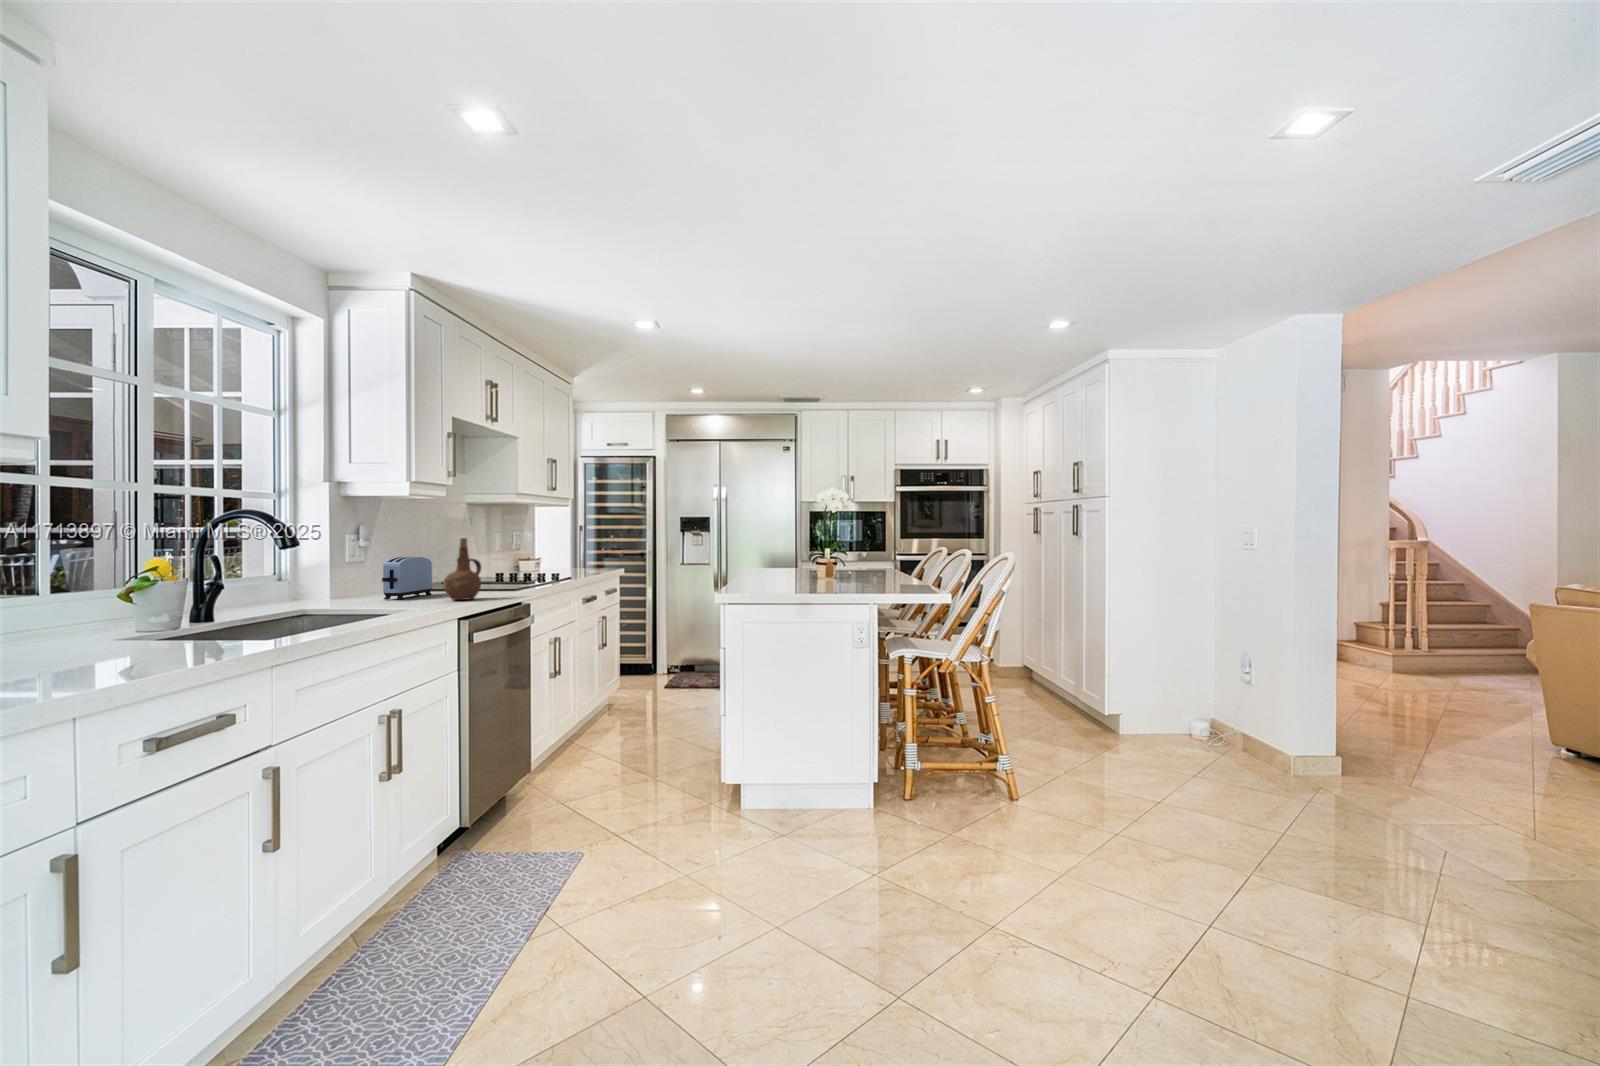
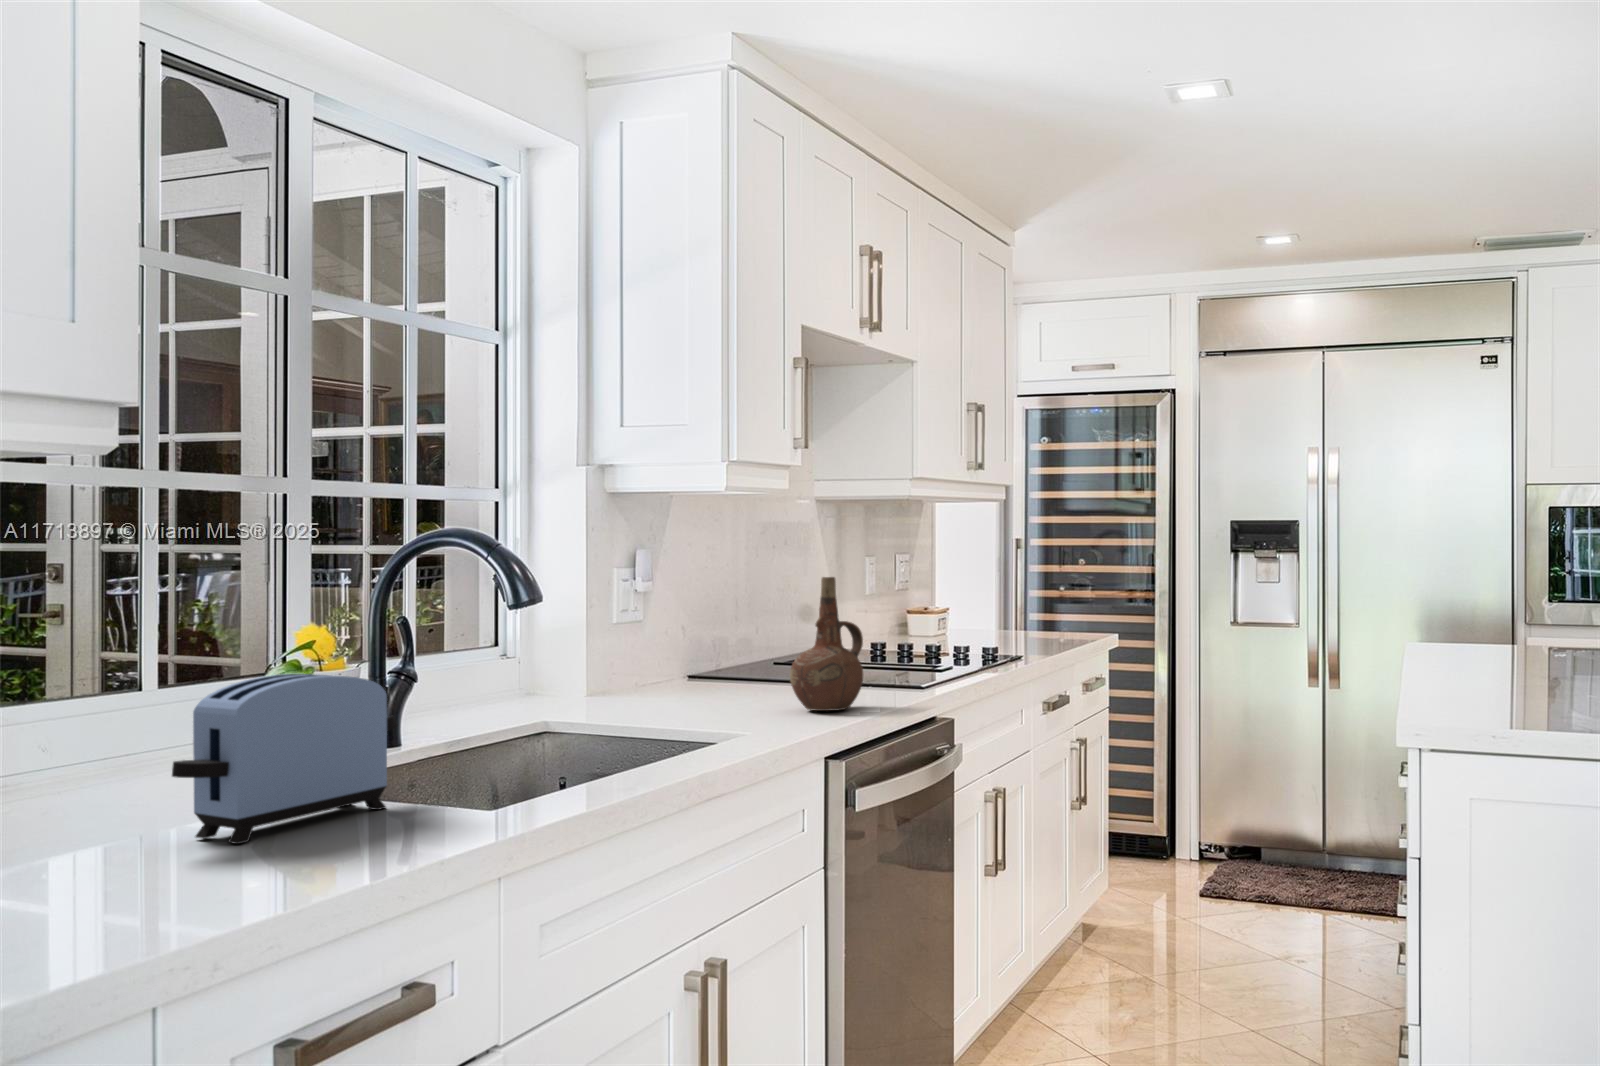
toaster: present [382,557,432,600] -> present [172,674,398,844]

